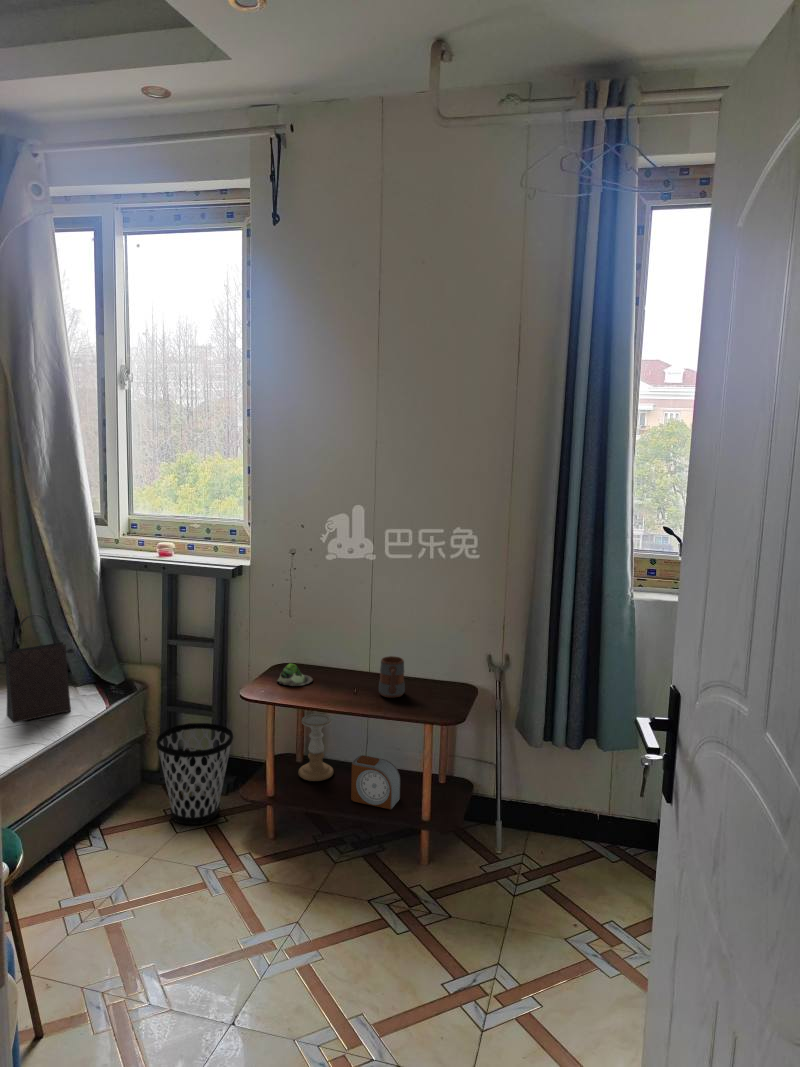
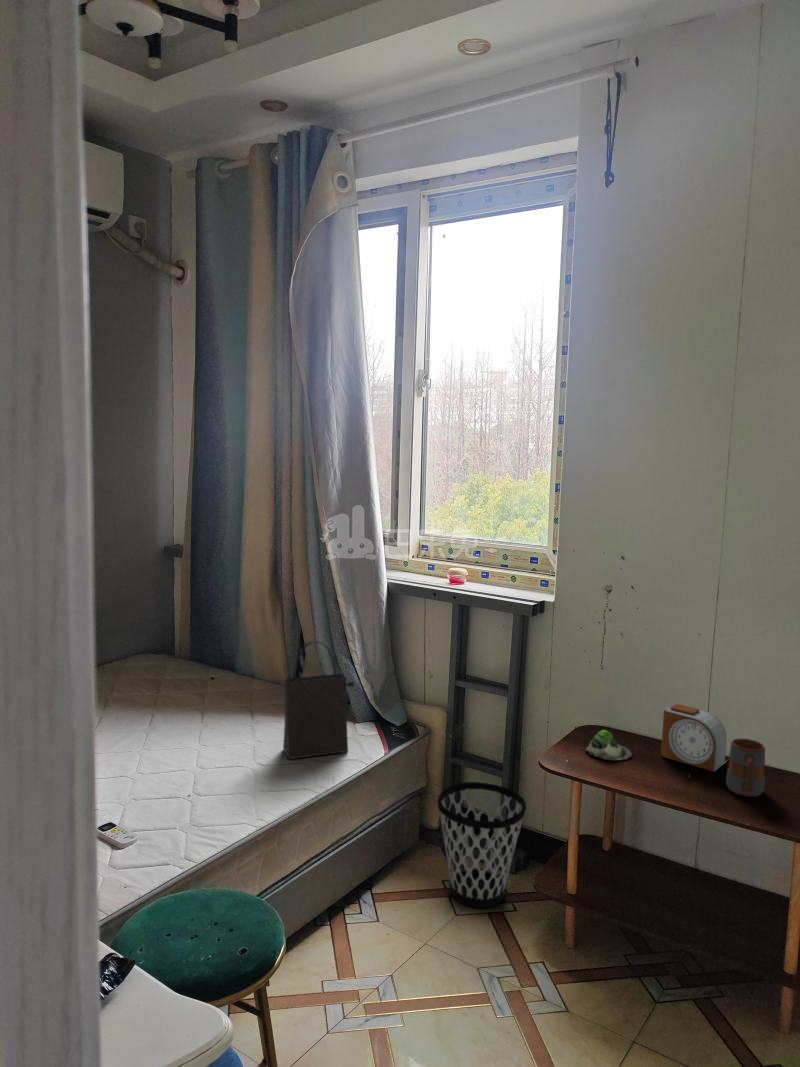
candle holder: present [299,714,333,781] -> none [607,796,654,885]
alarm clock: present [351,755,400,809] -> present [661,704,726,772]

